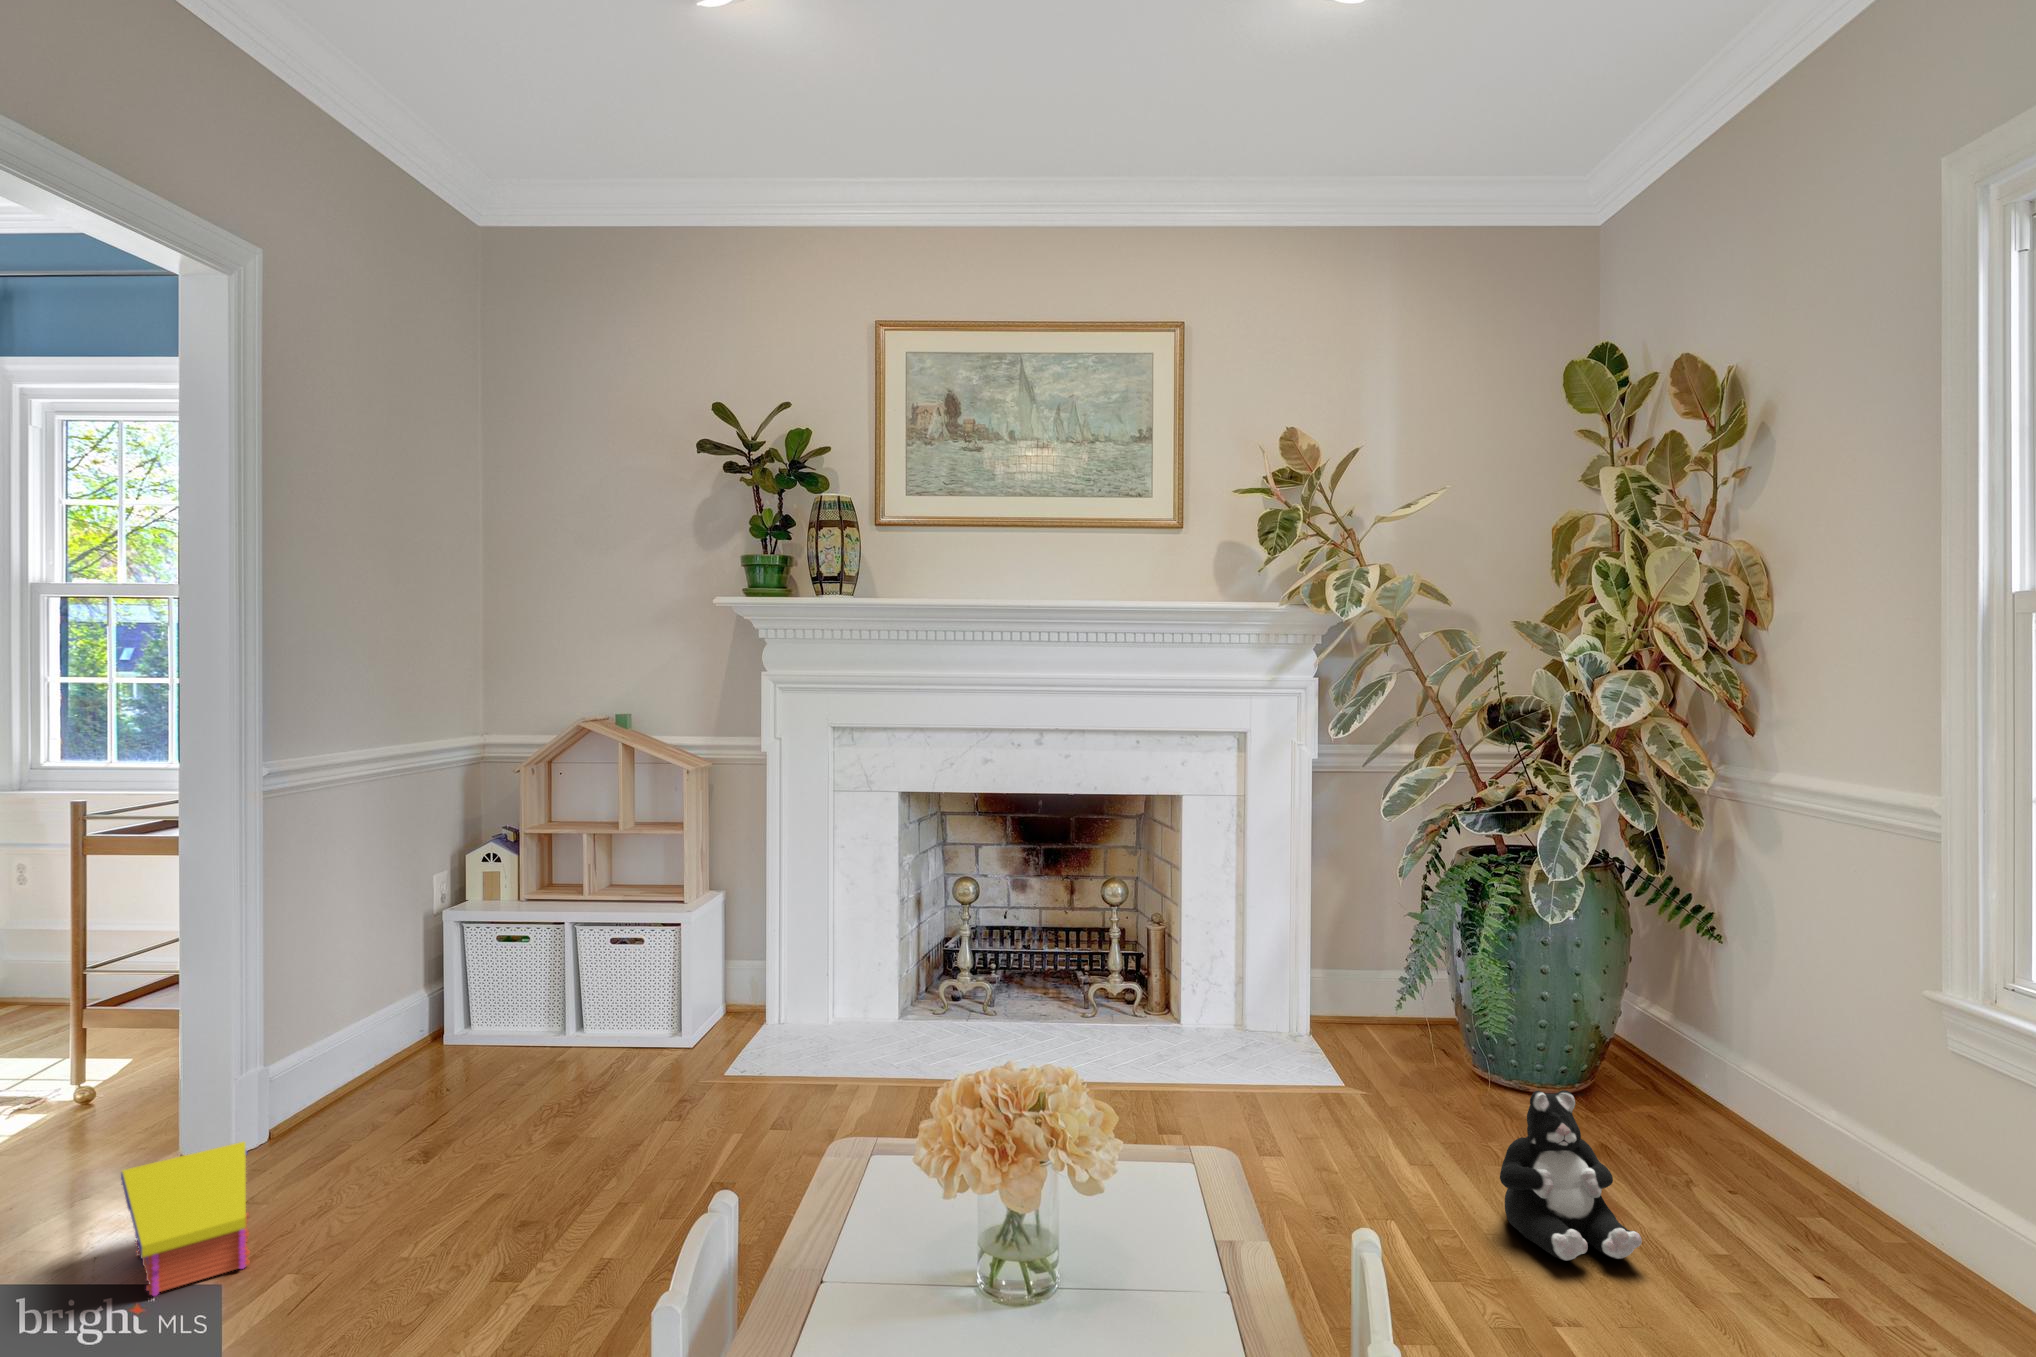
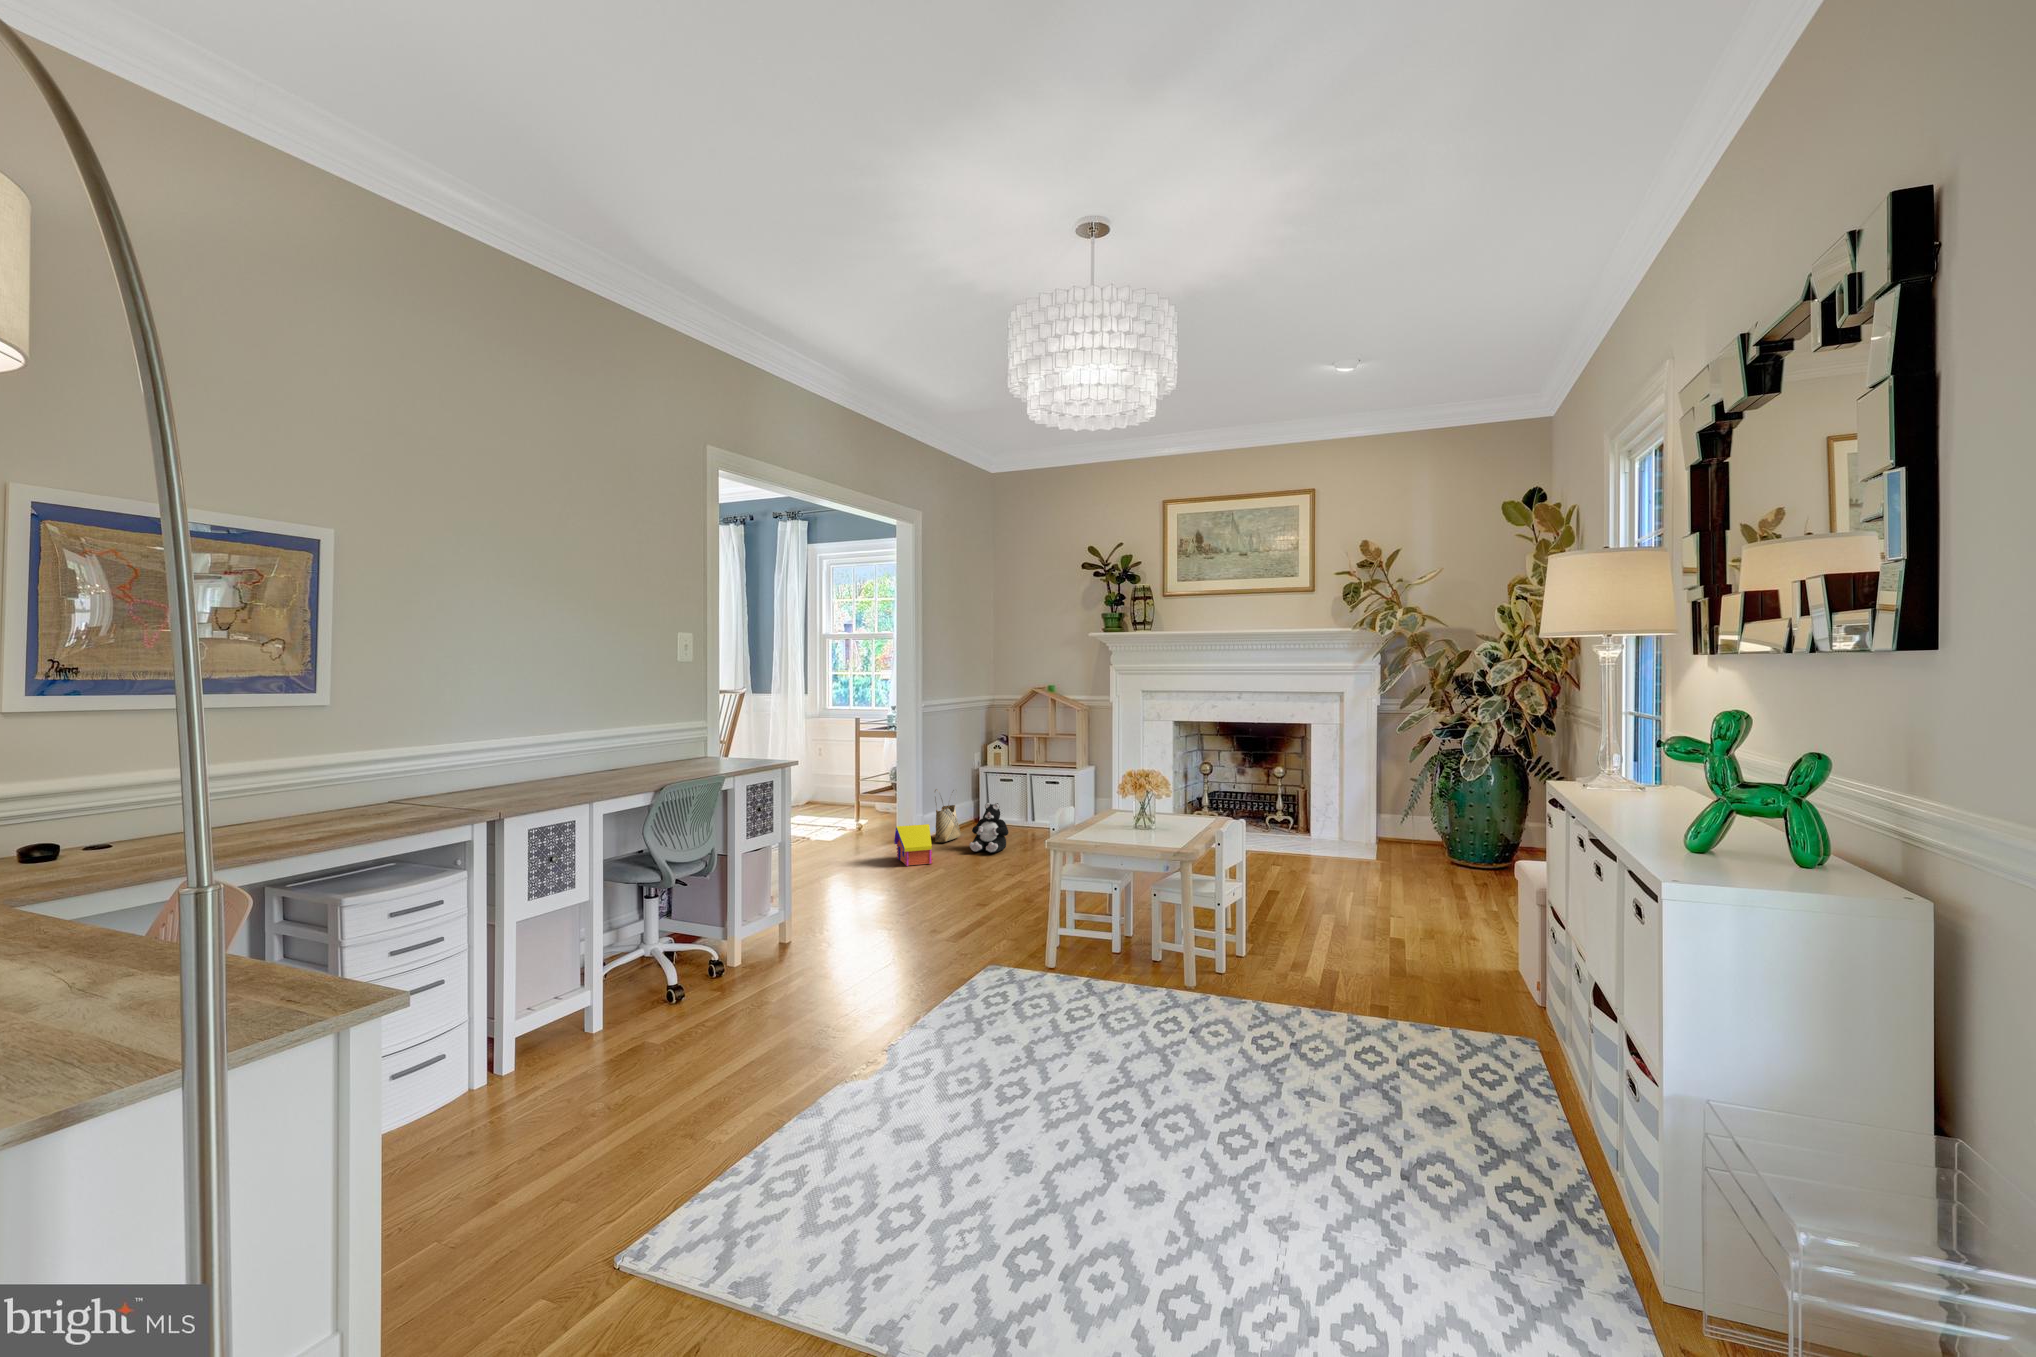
woven basket: none [295,993,378,1143] -> present [935,789,961,842]
plush toy: present [1500,1090,1642,1260] -> present [969,803,1009,853]

